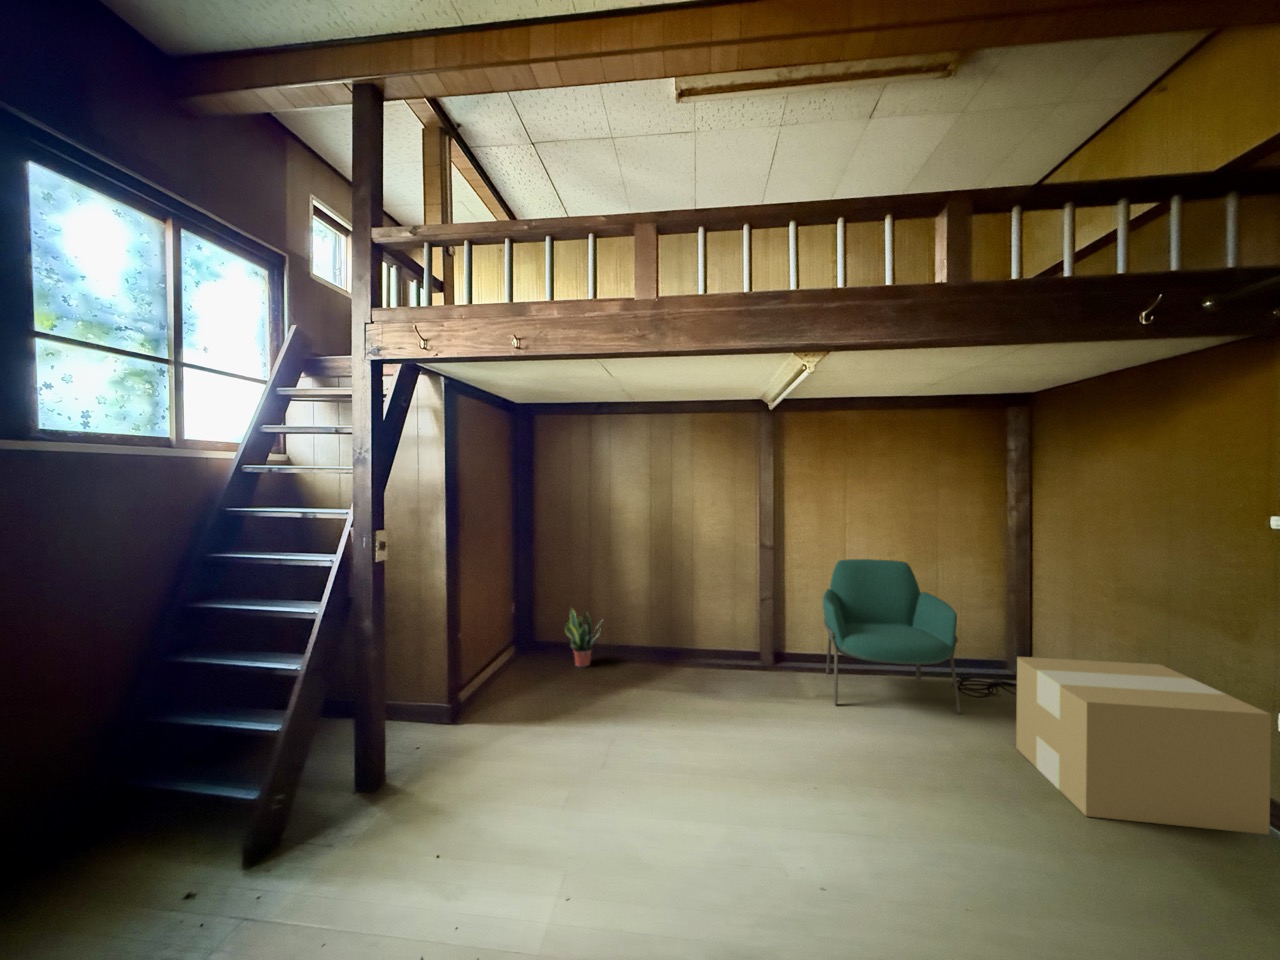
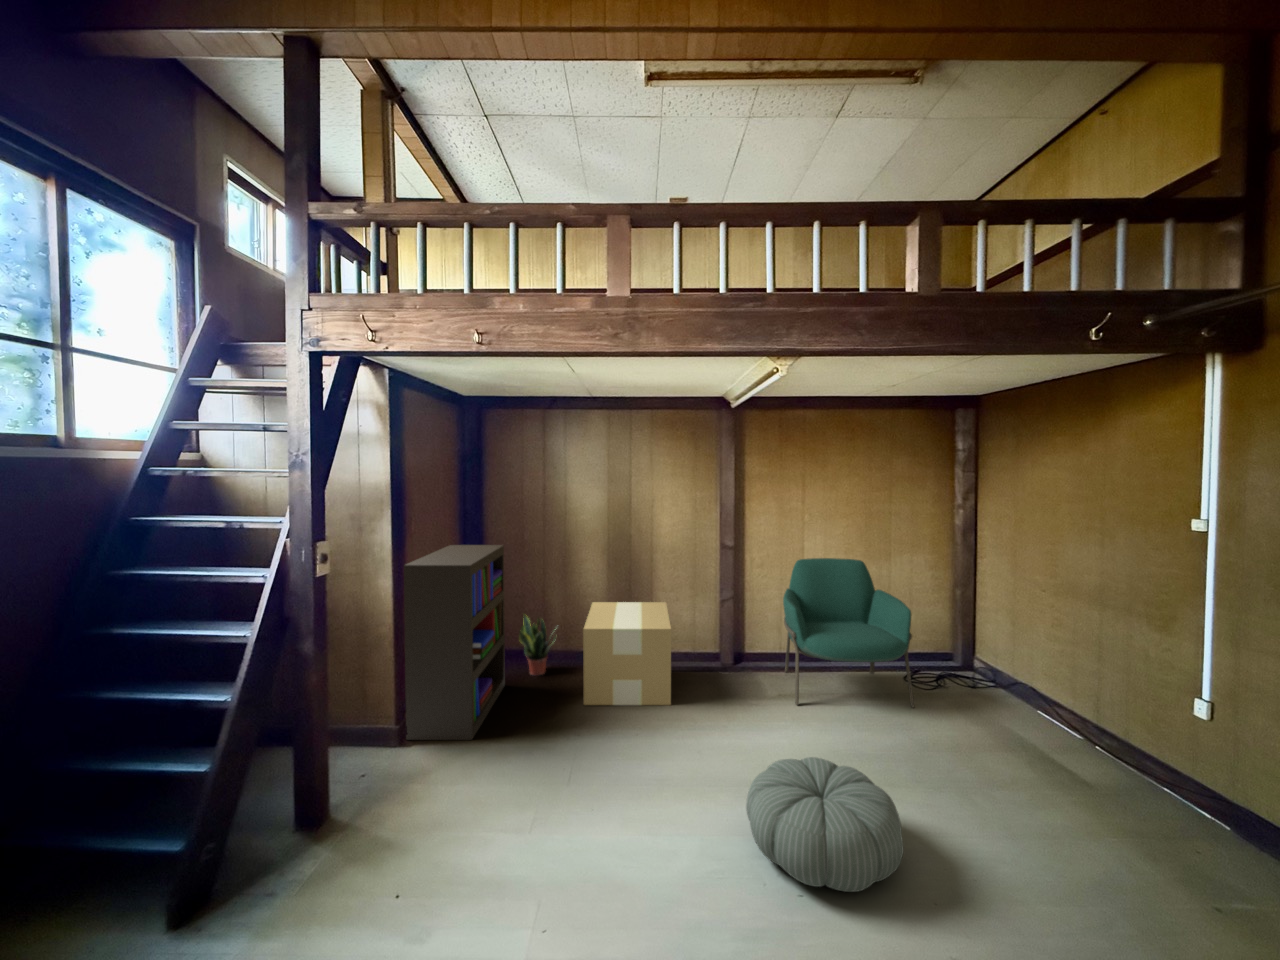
bookshelf: none [457,541,552,722] -> present [404,545,505,740]
cardboard box: present [1016,657,1271,835] -> present [583,602,671,705]
pouf: none [771,753,931,888] -> present [746,757,903,892]

